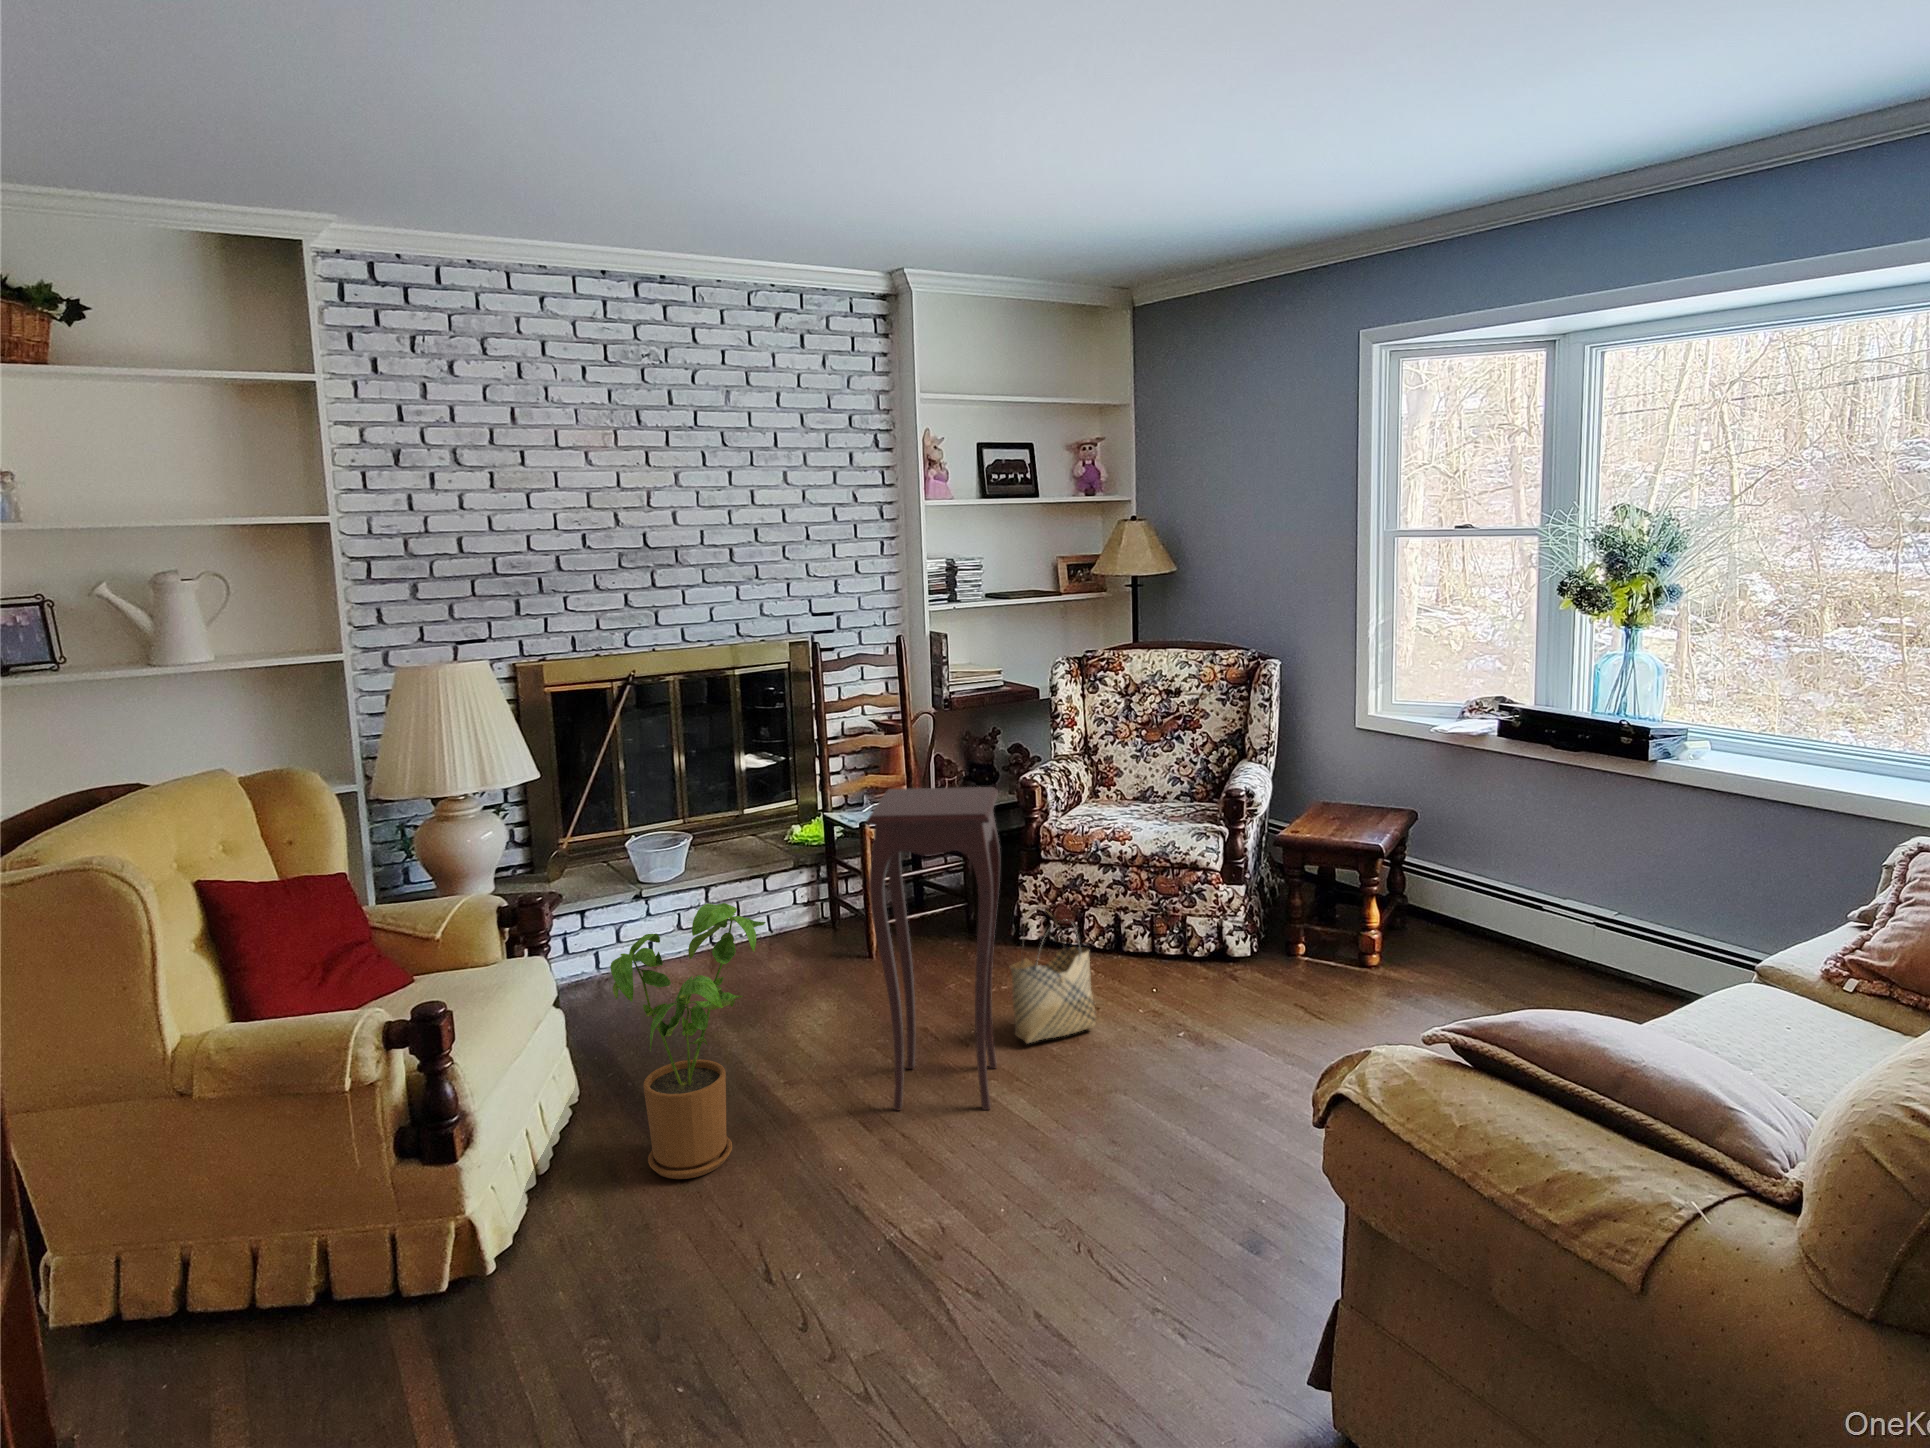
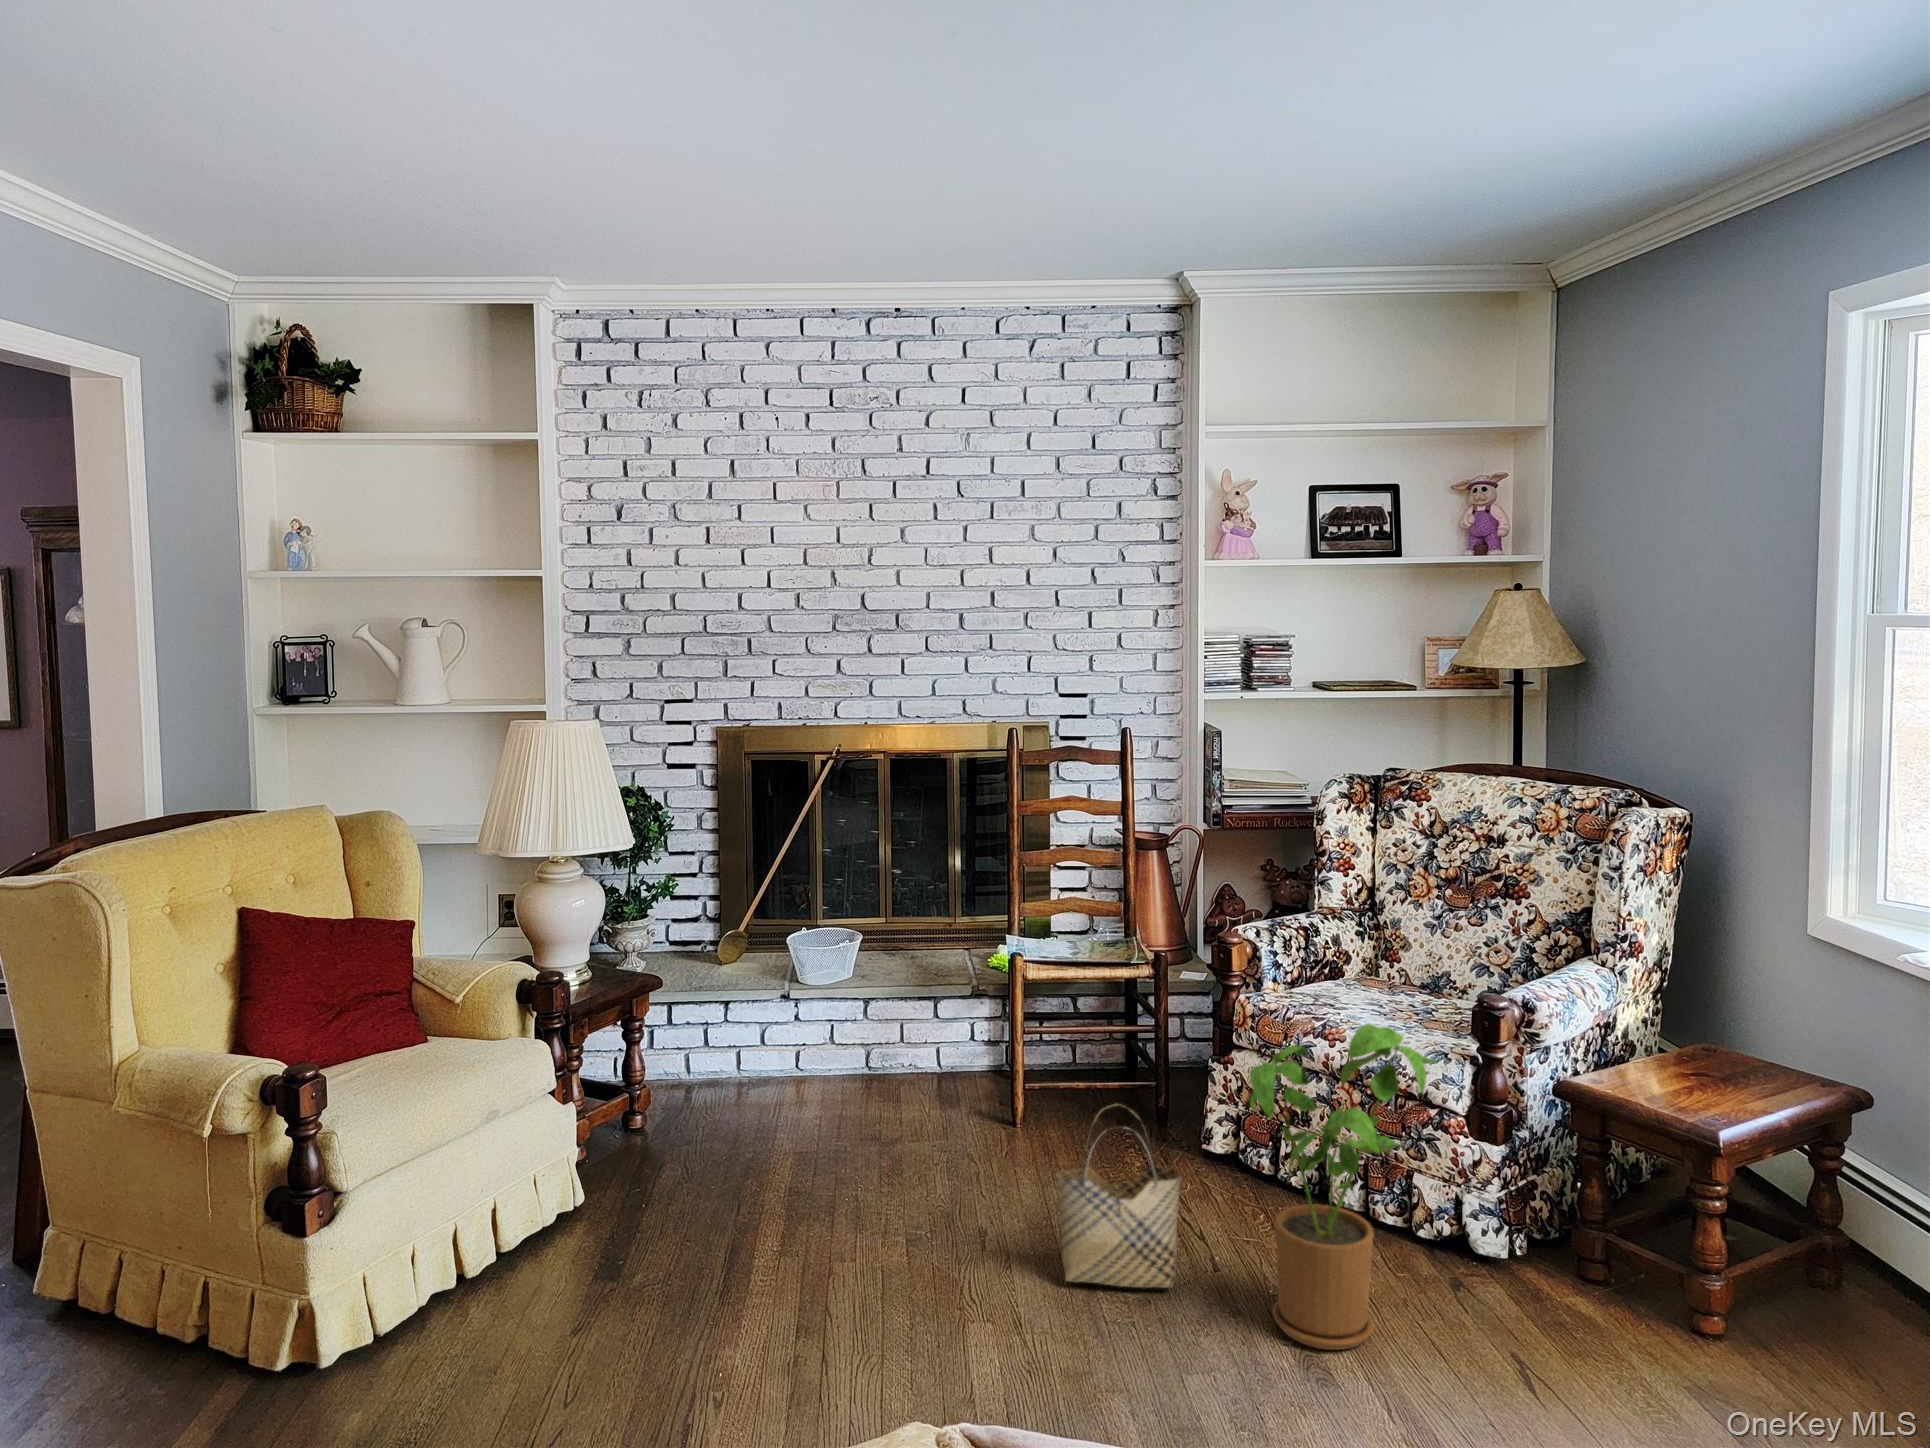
side table: present [866,787,1000,1110] -> none [820,913,1027,1351]
house plant: present [610,903,766,1179] -> present [1250,1024,1439,1350]

